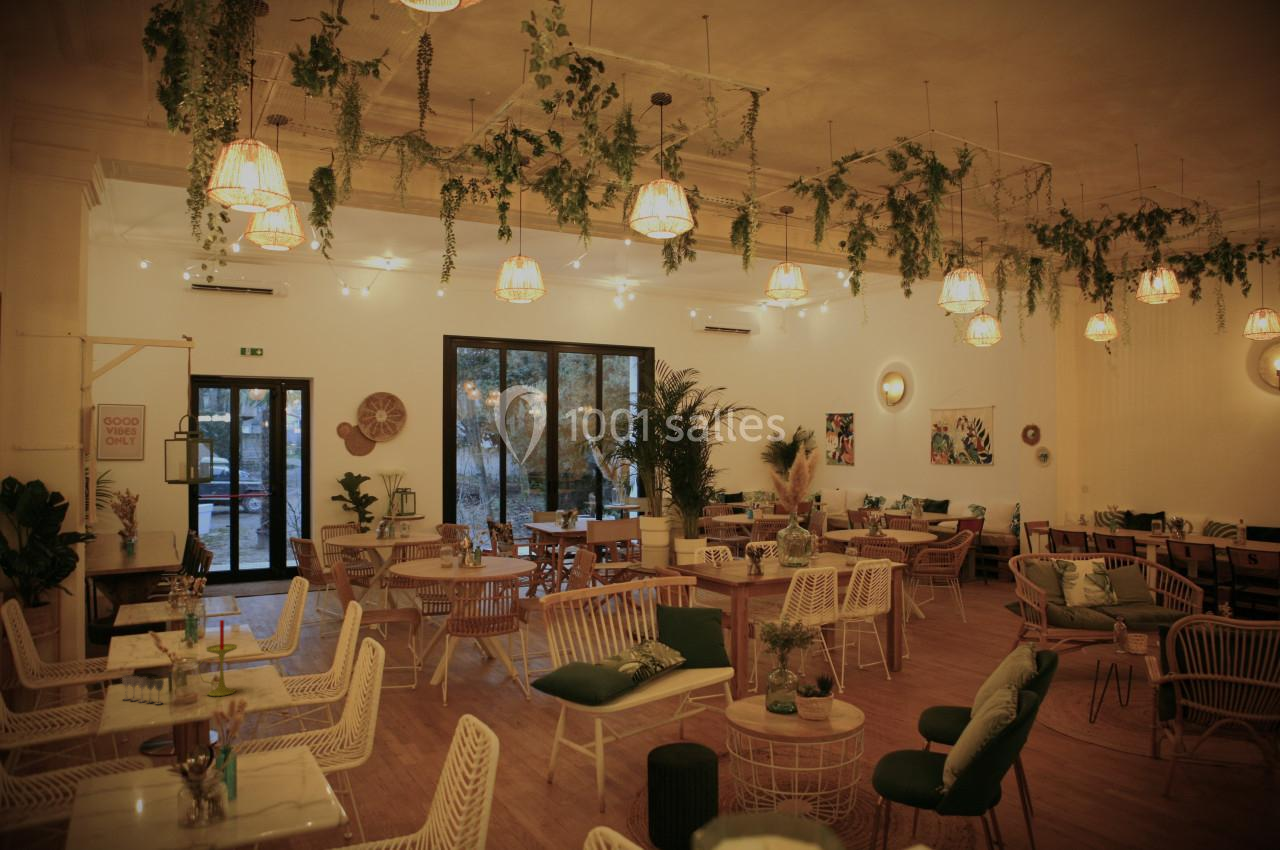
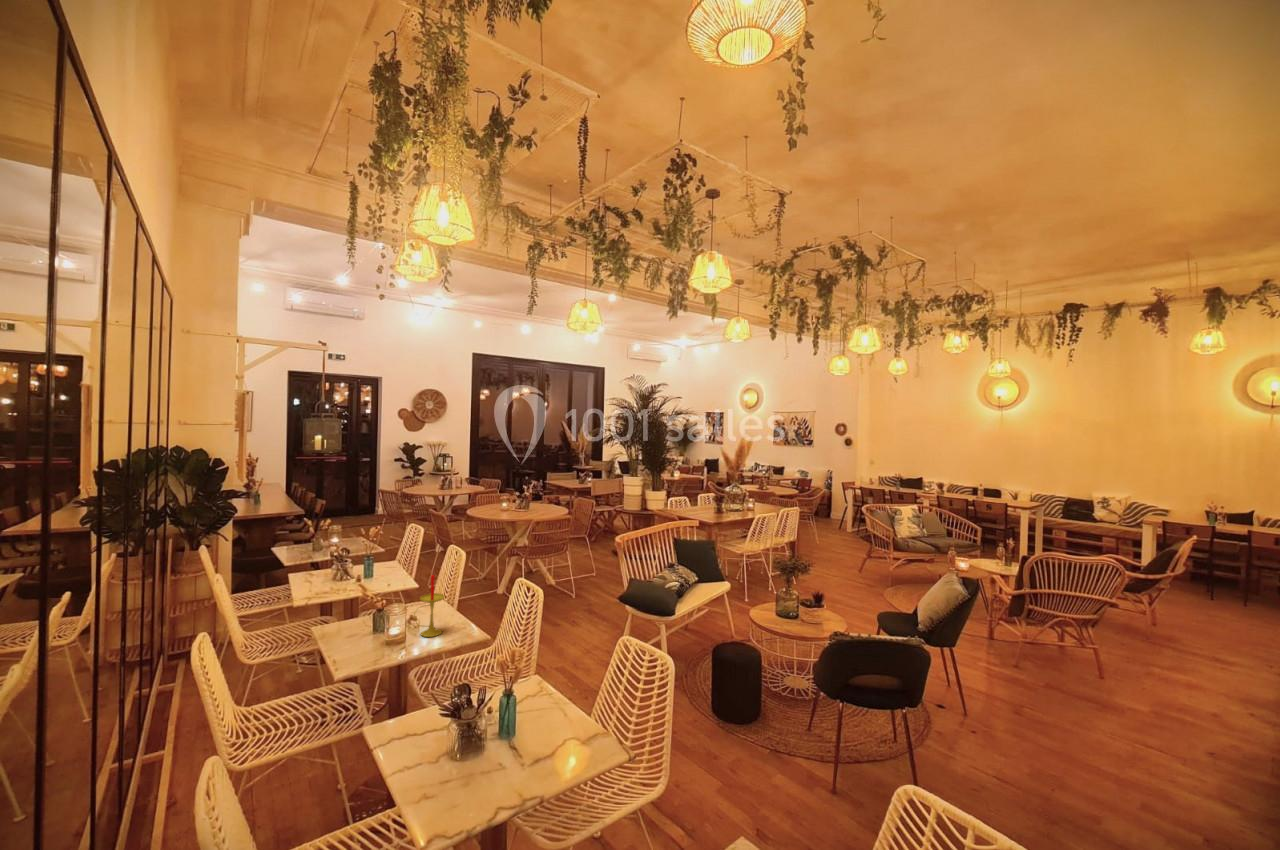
wine glass: present [122,675,164,704] -> none [350,623,390,648]

